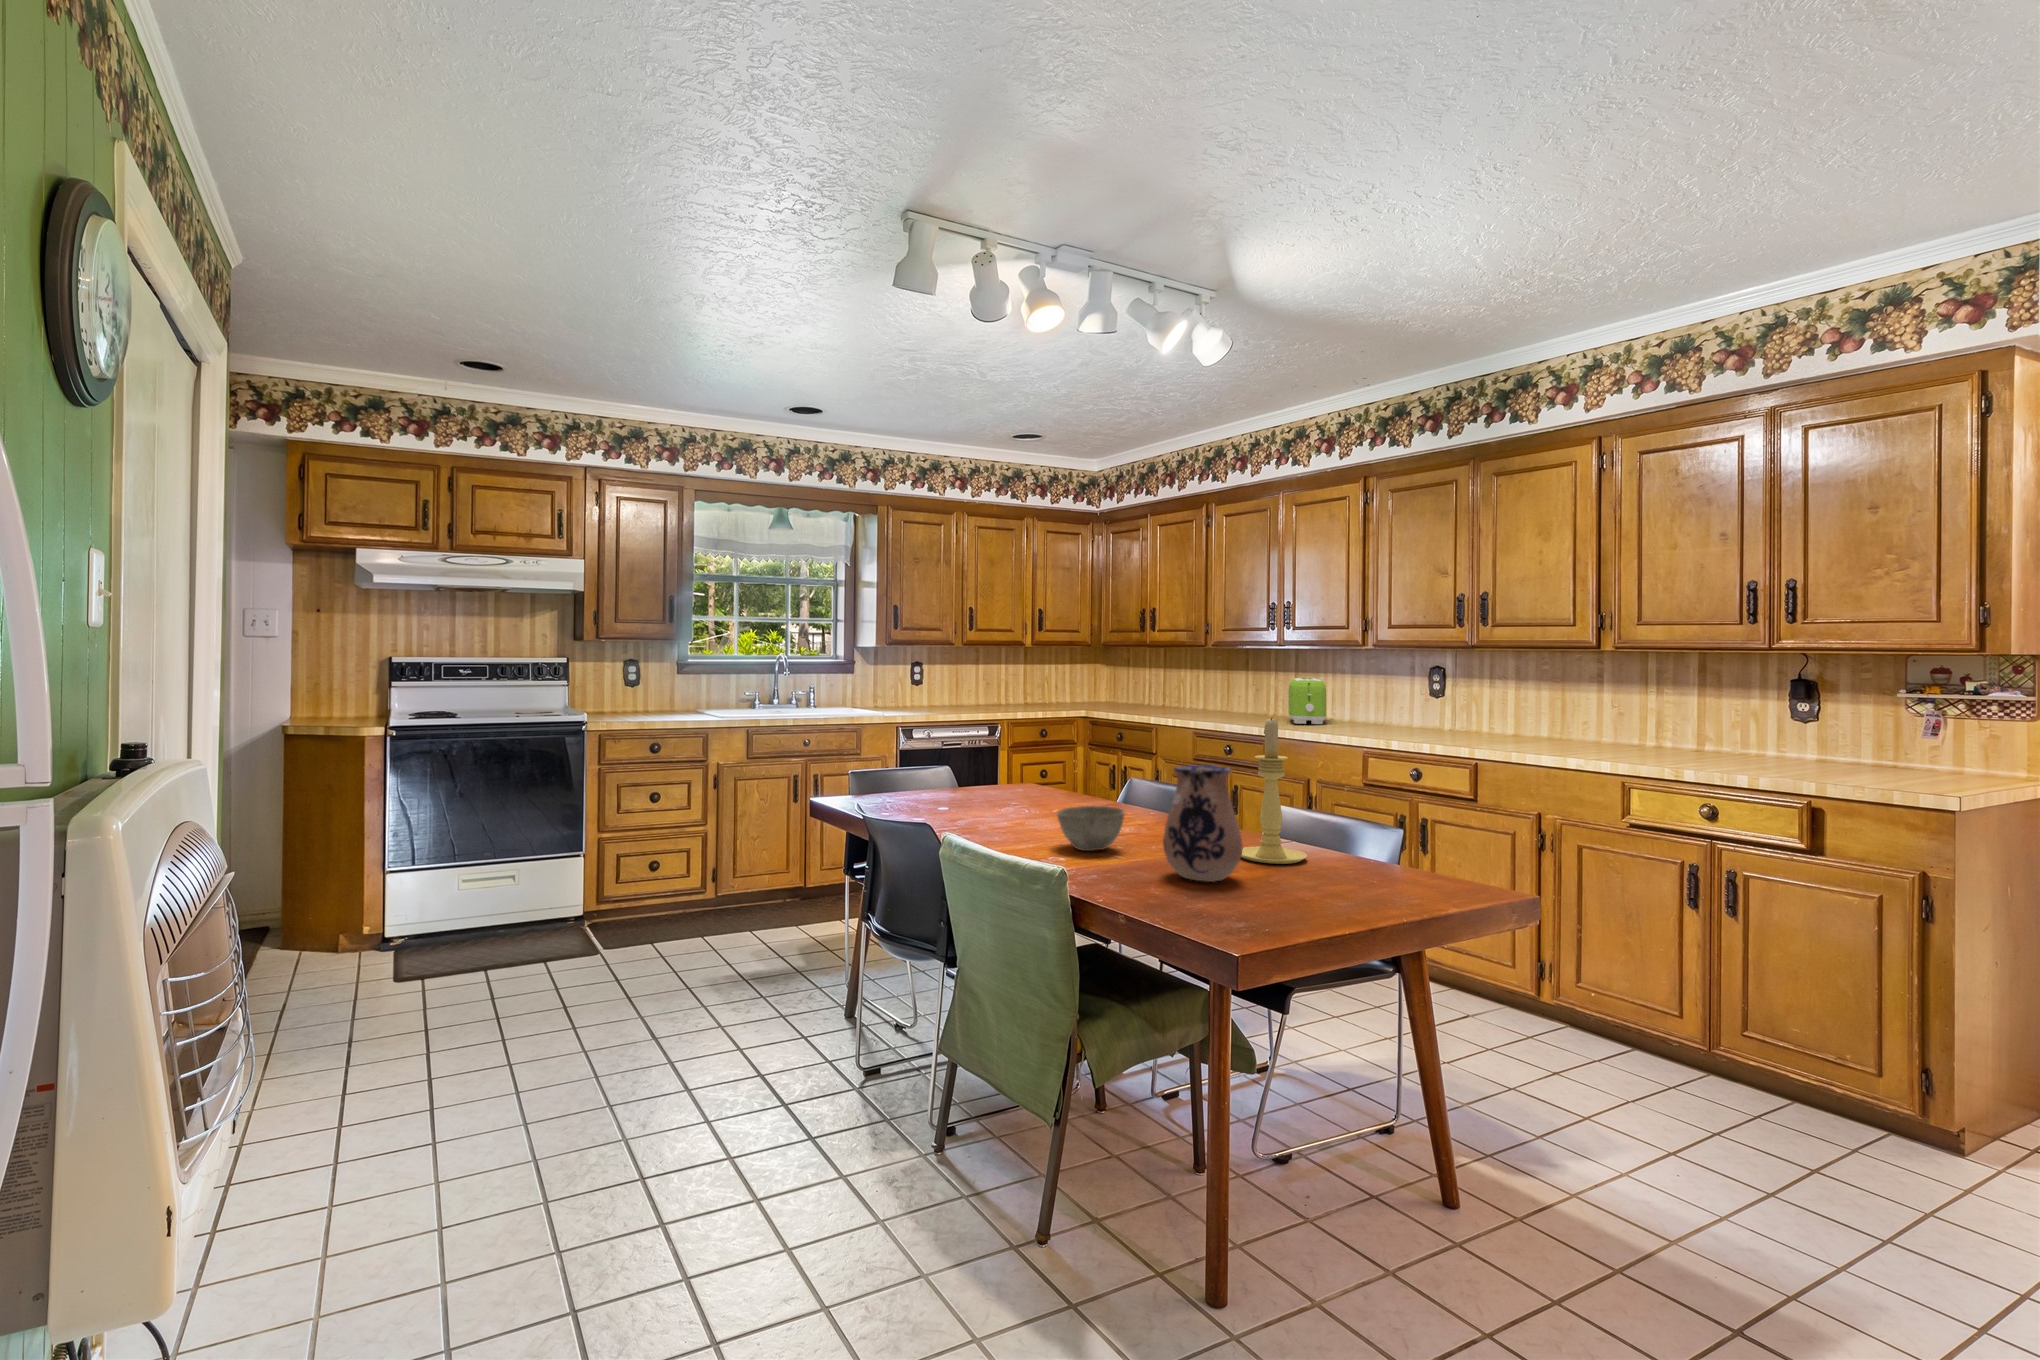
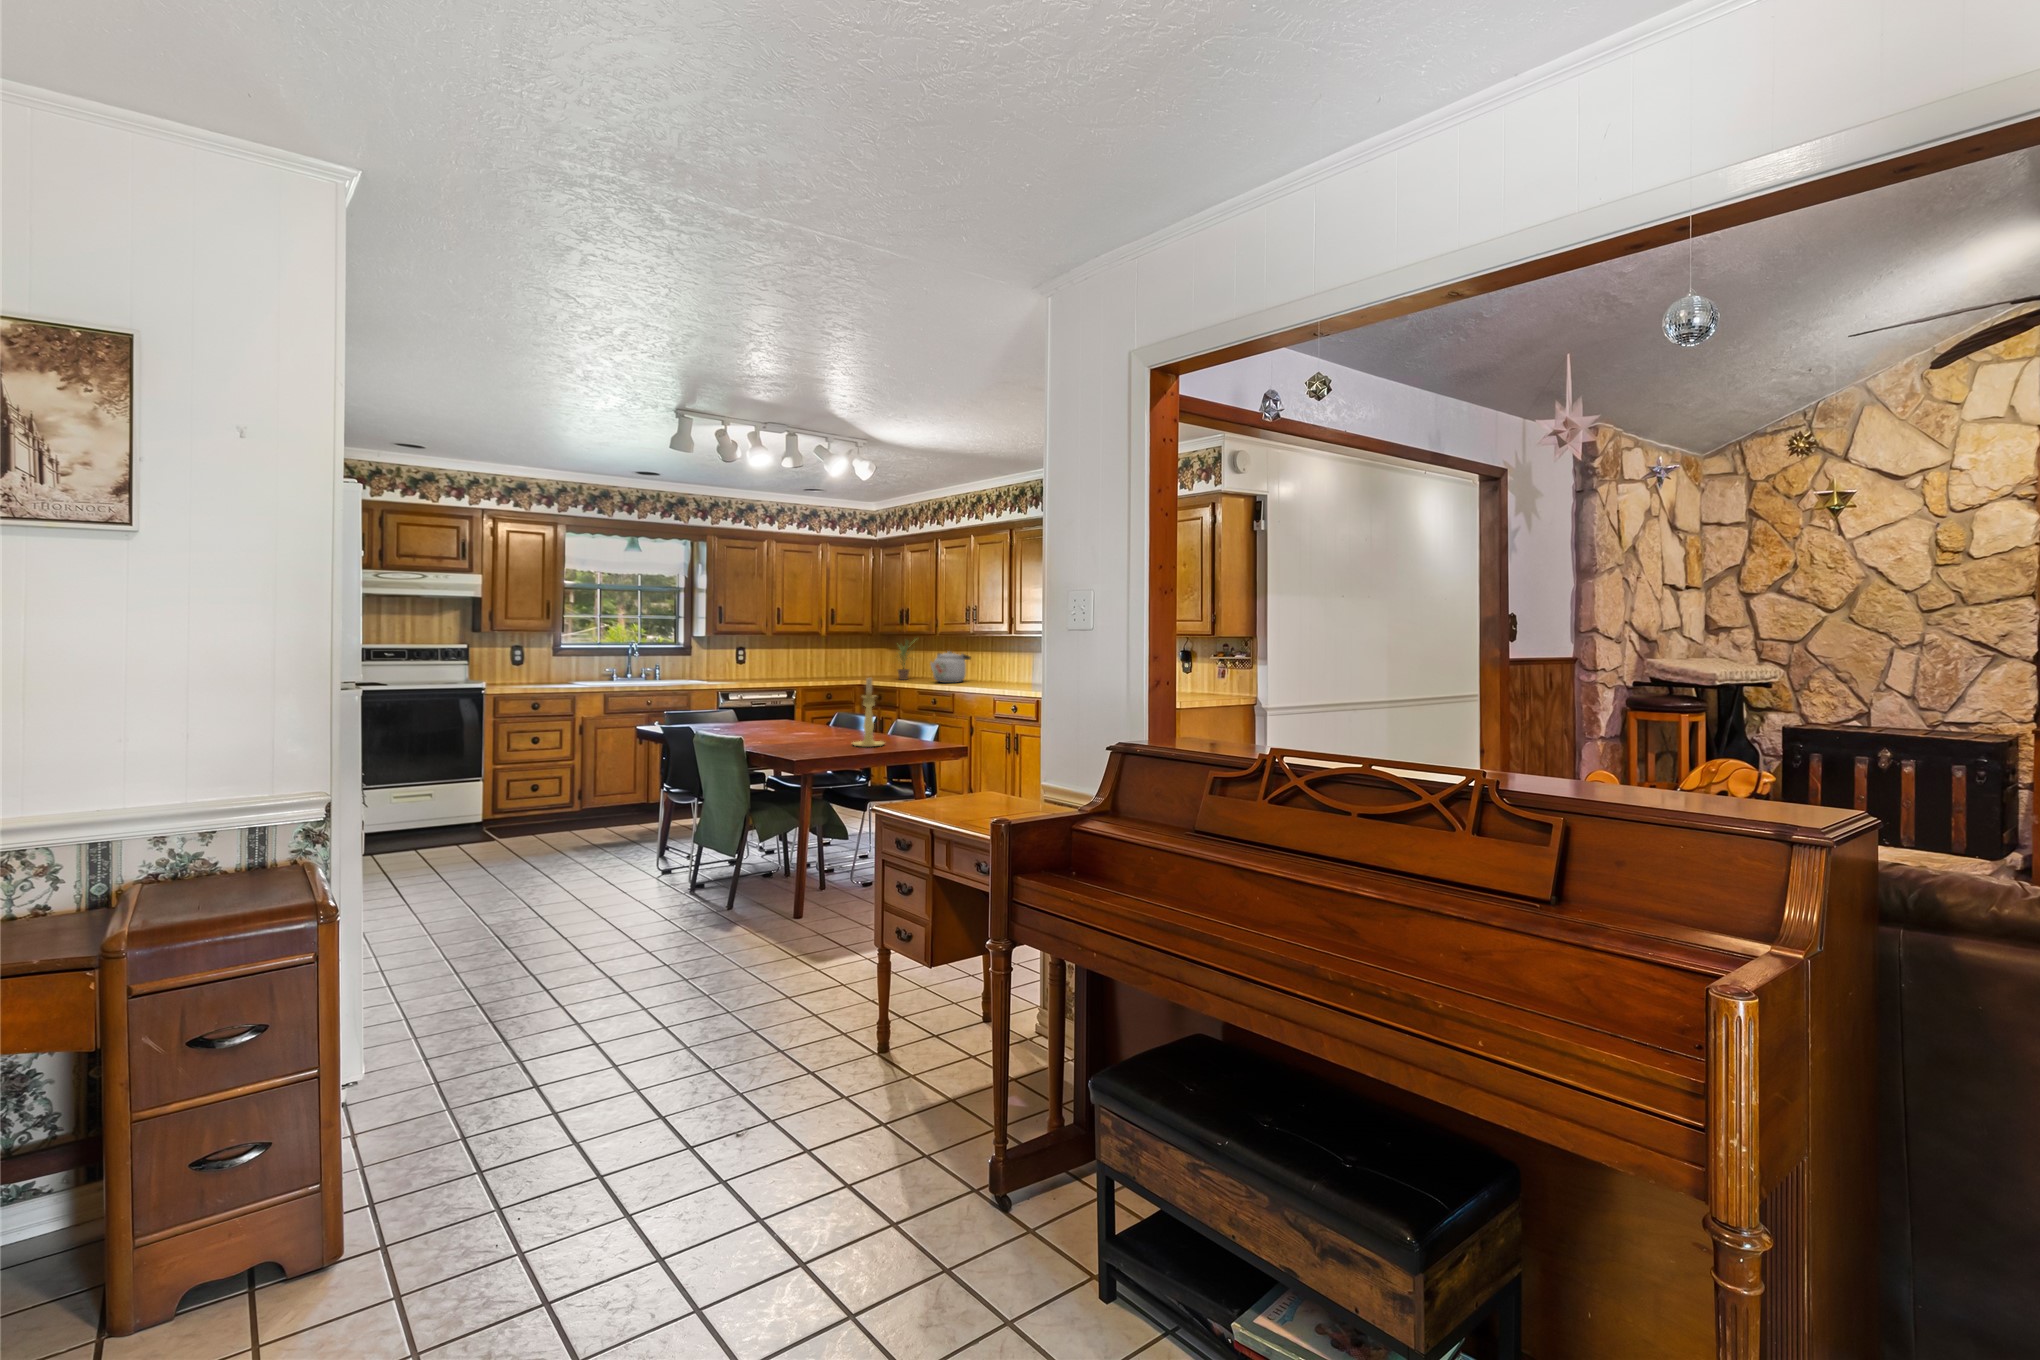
potted plant: none [1125,648,1162,708] -> present [898,640,915,680]
kettle: none [1190,667,1254,714] -> present [931,651,971,683]
toaster: present [1288,678,1326,724] -> none [977,658,1003,687]
ceramic pitcher: present [1163,765,1243,882] -> none [803,699,840,752]
bowl: present [1057,806,1124,851] -> none [763,723,798,744]

